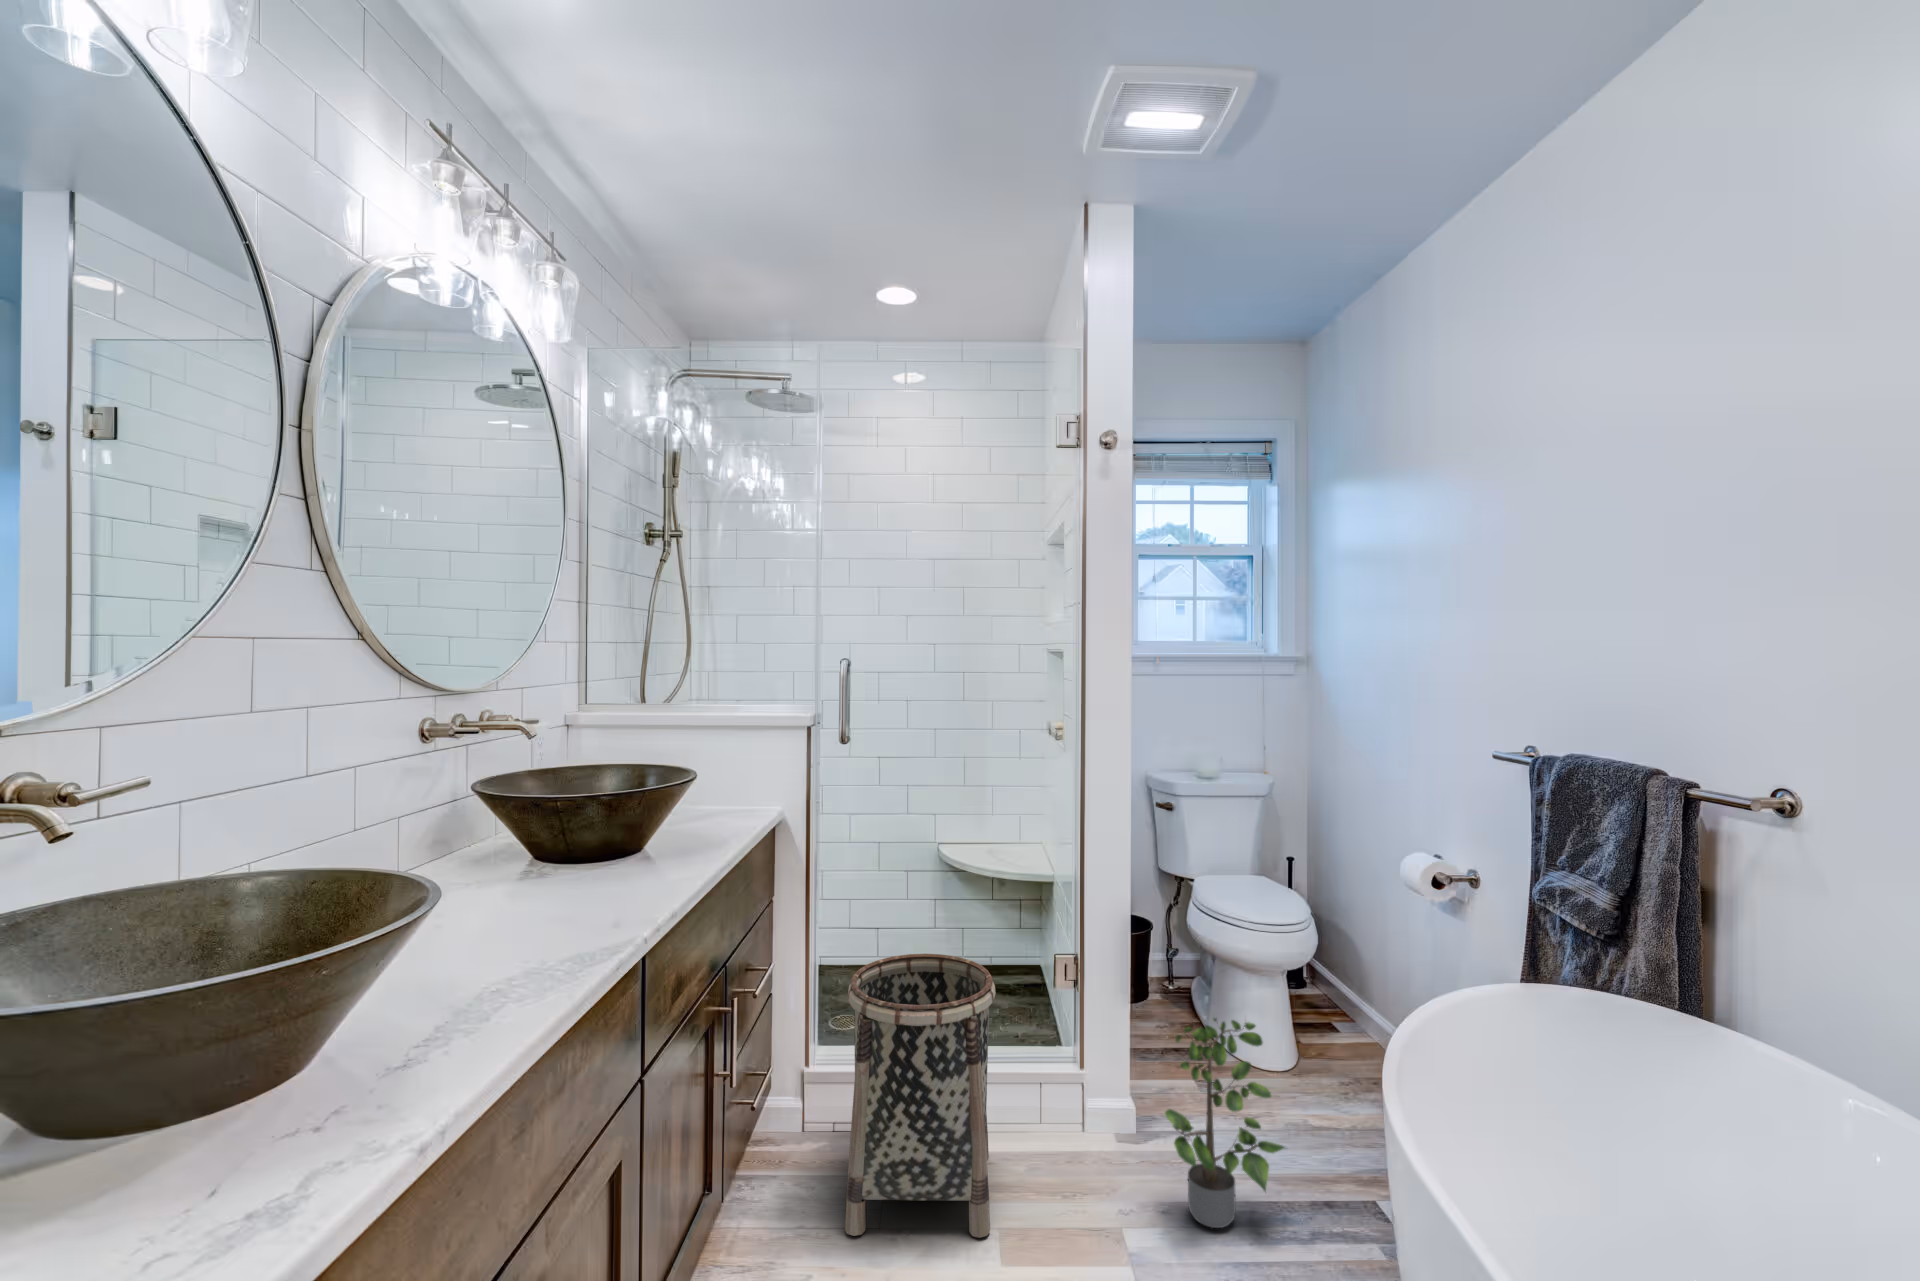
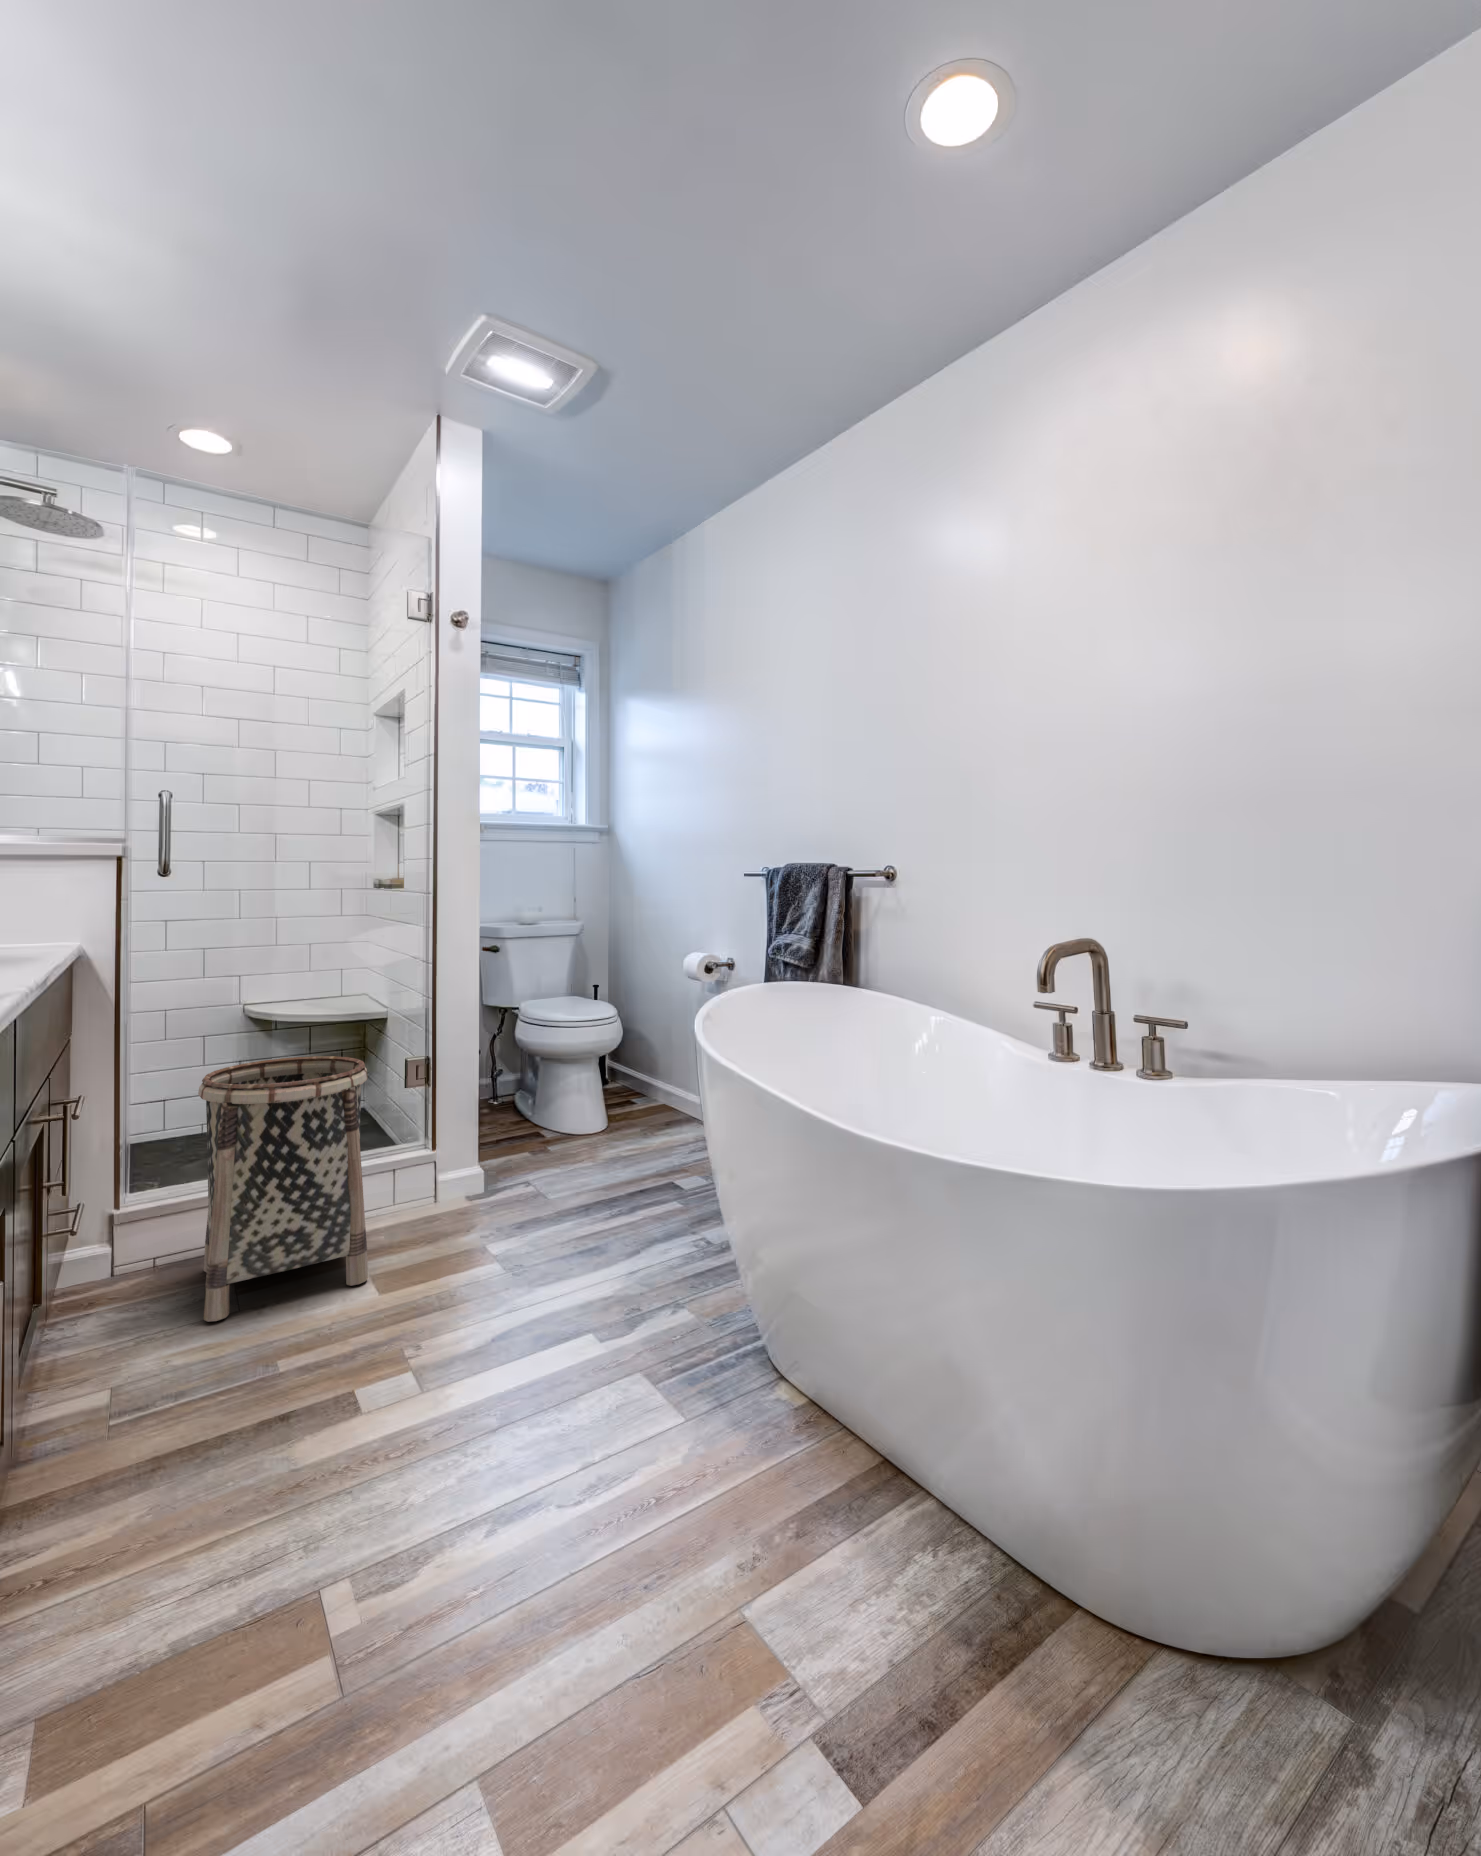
potted plant: present [1165,1018,1285,1228] -> none [522,1060,616,1226]

